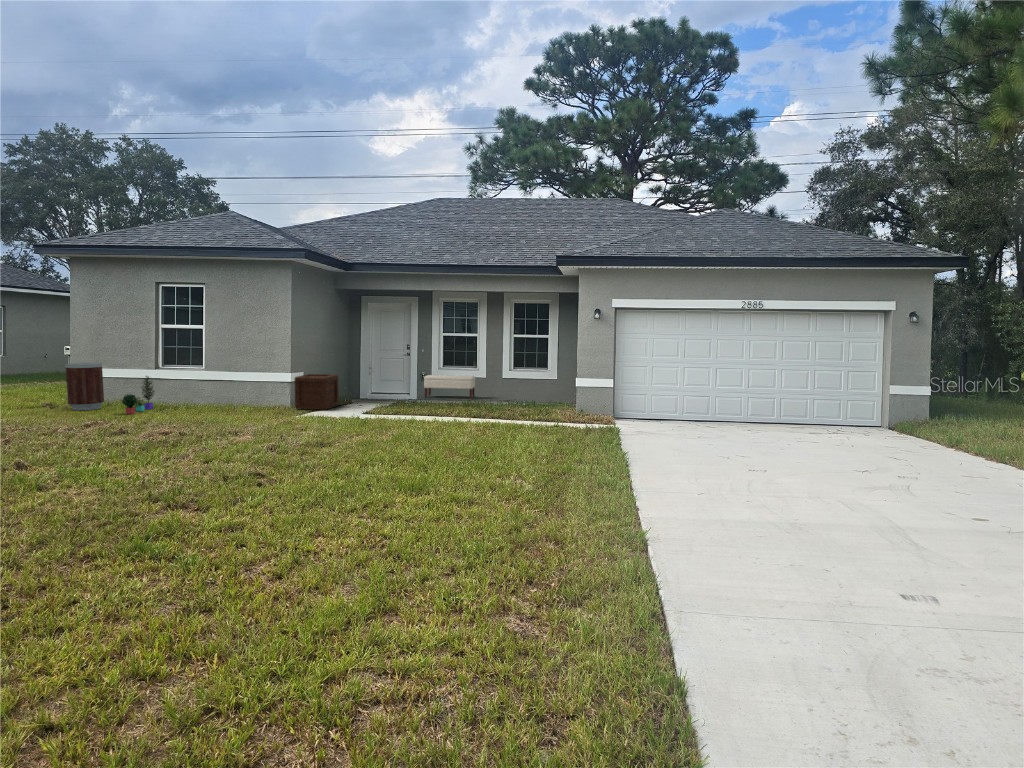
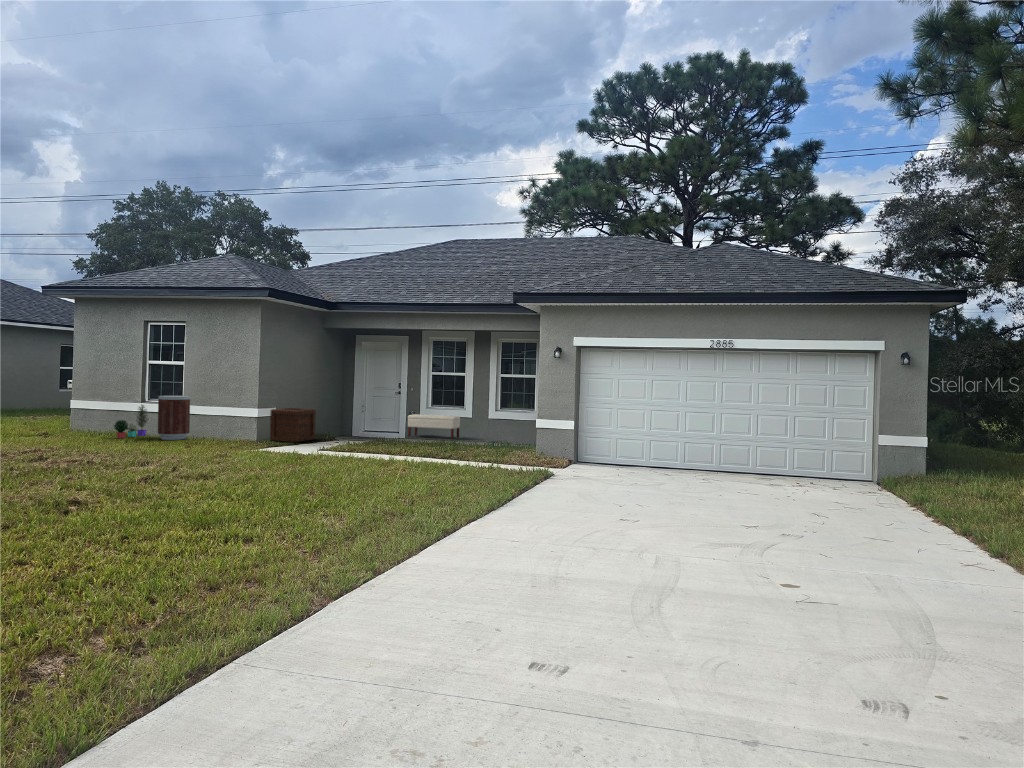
trash can: present [65,363,104,410] -> present [158,396,190,440]

